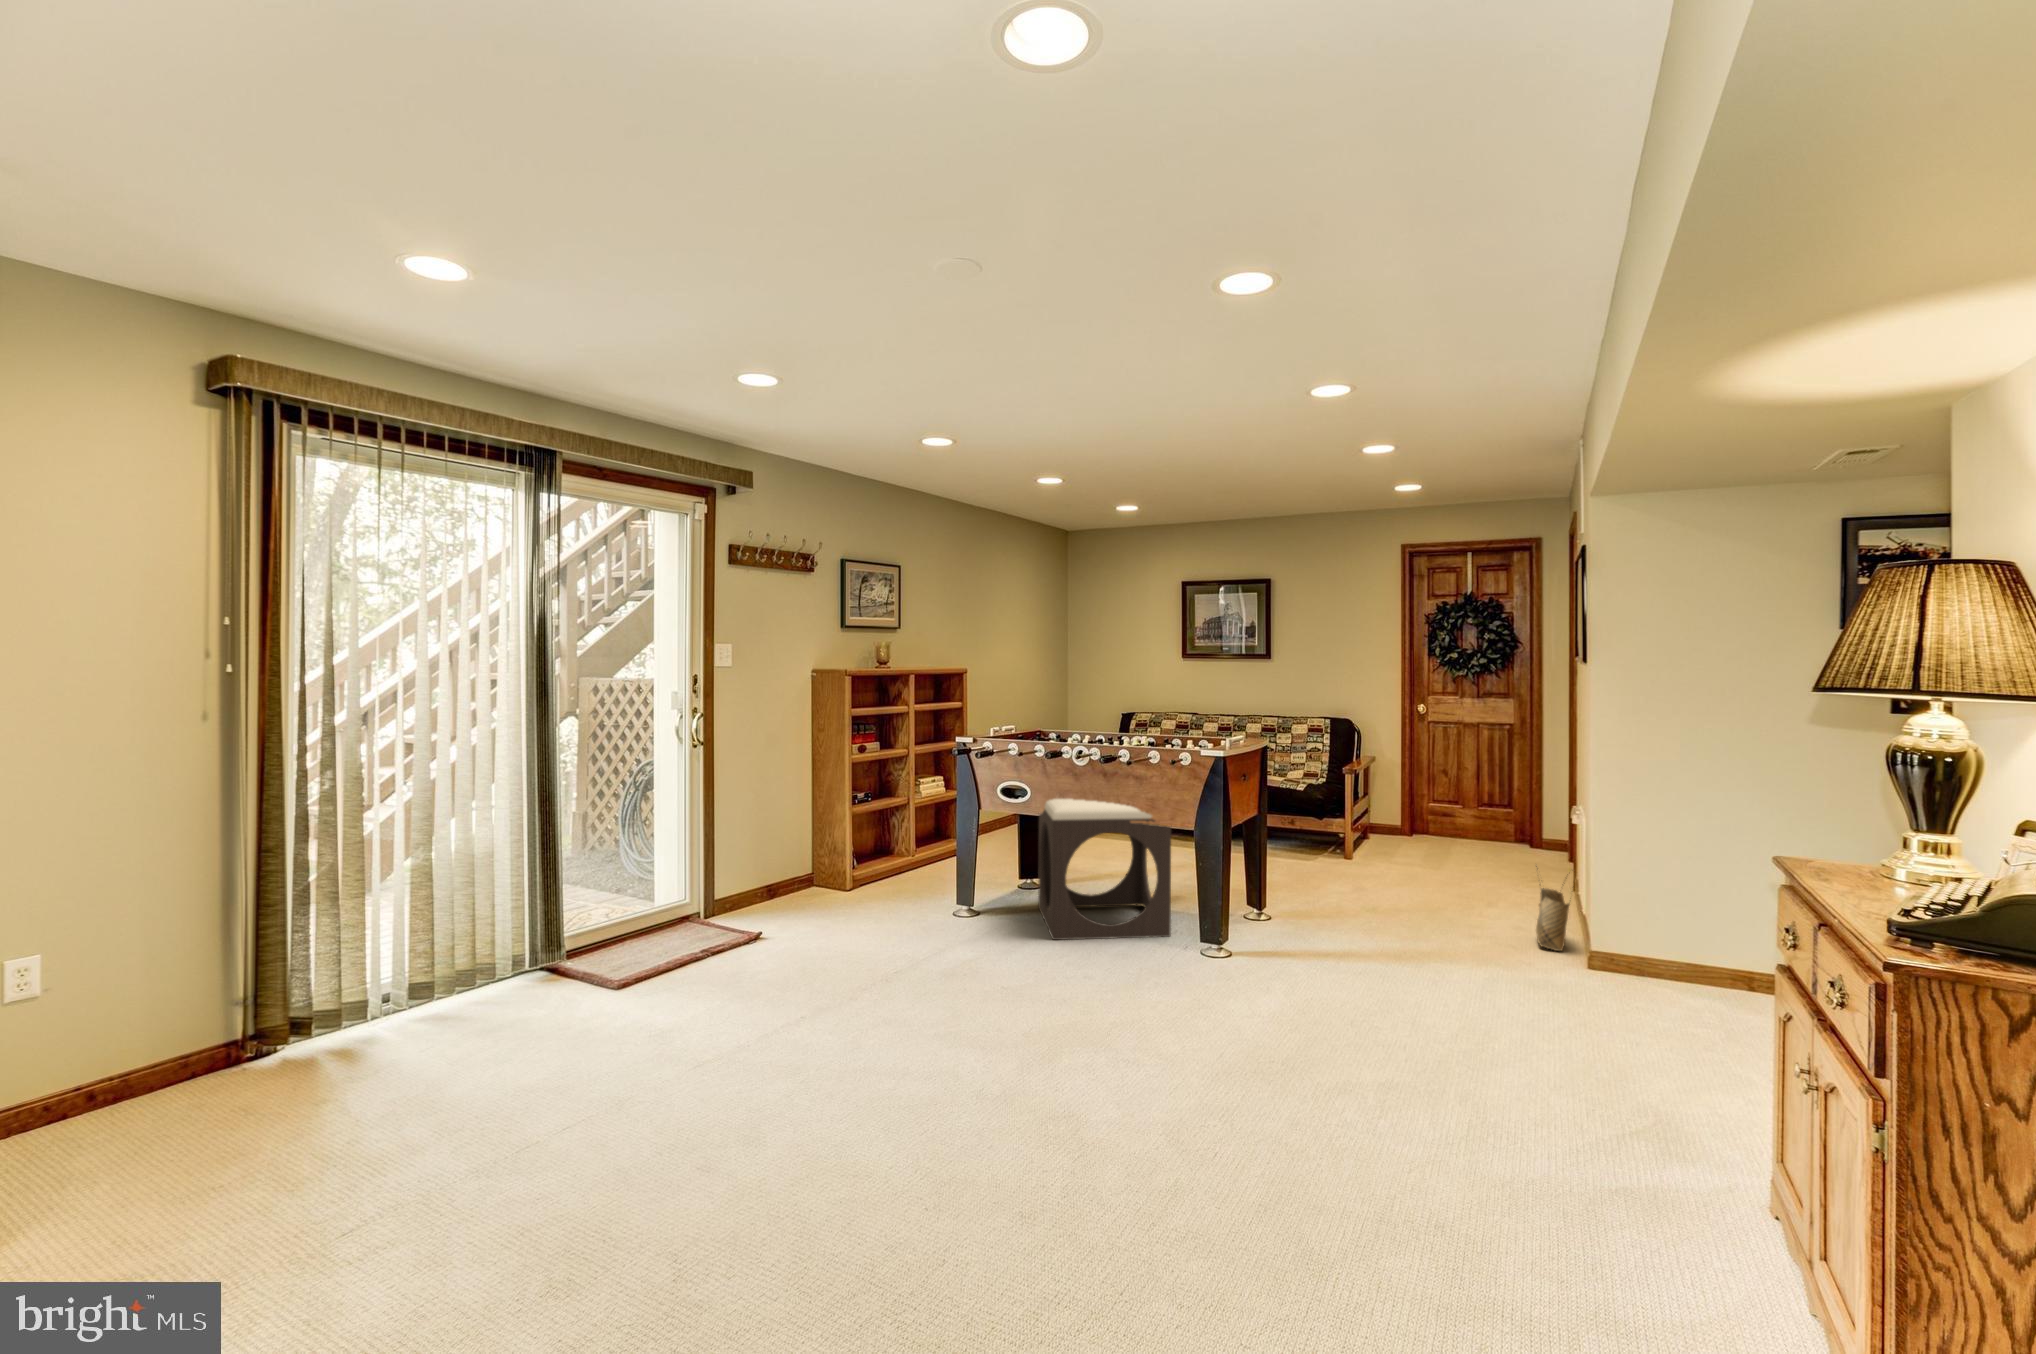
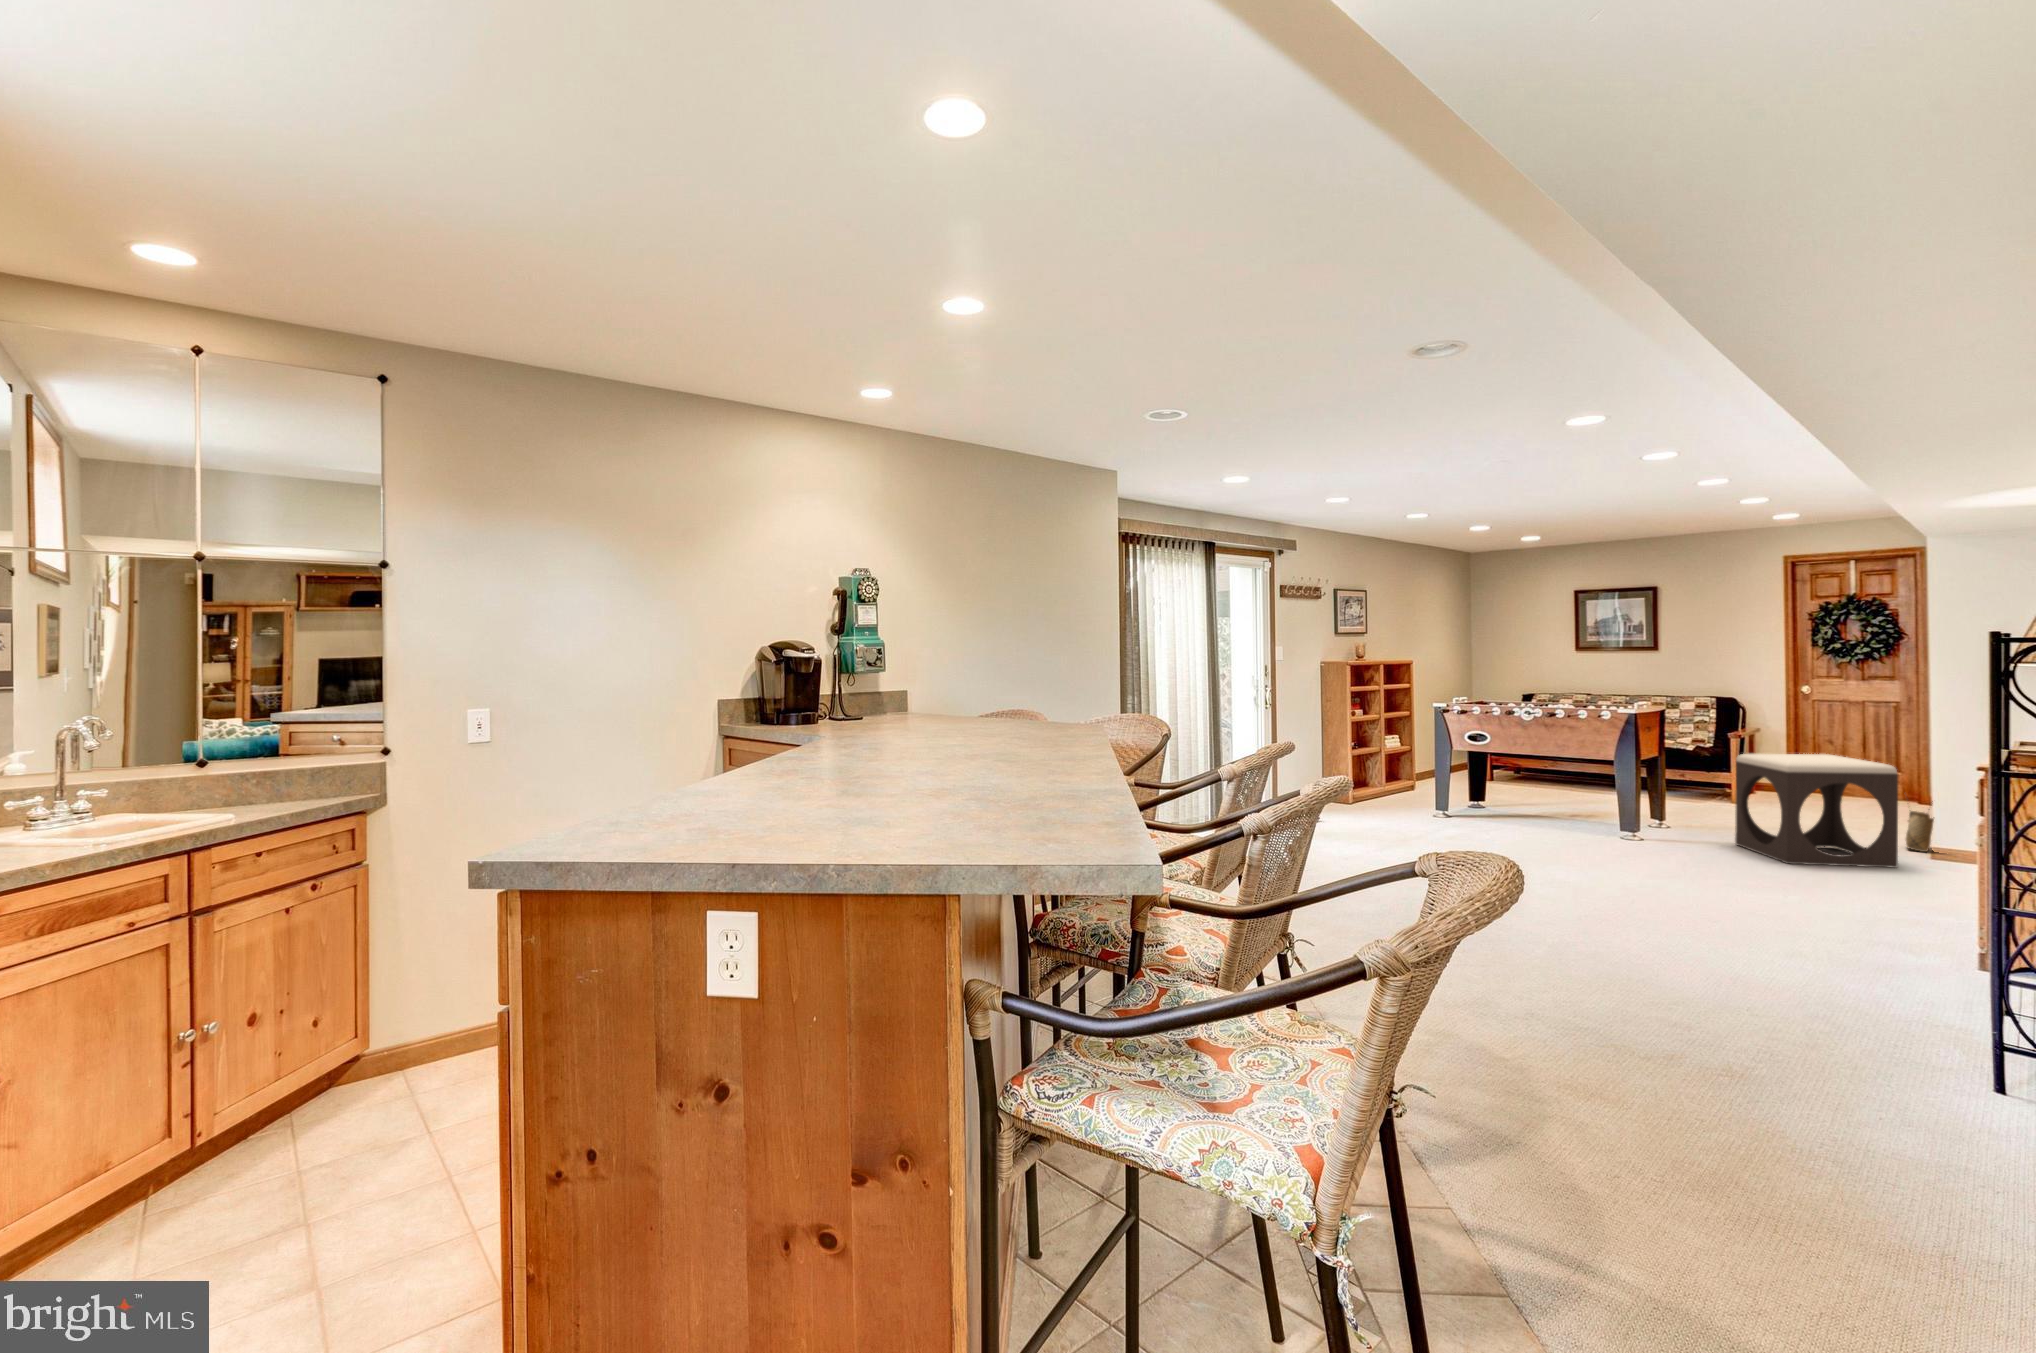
footstool: present [1038,799,1171,940] -> present [1735,754,1898,868]

